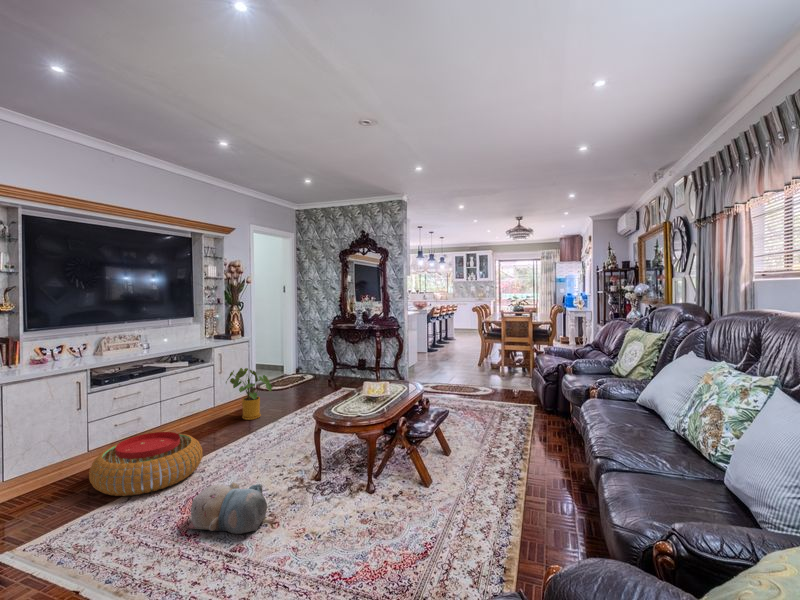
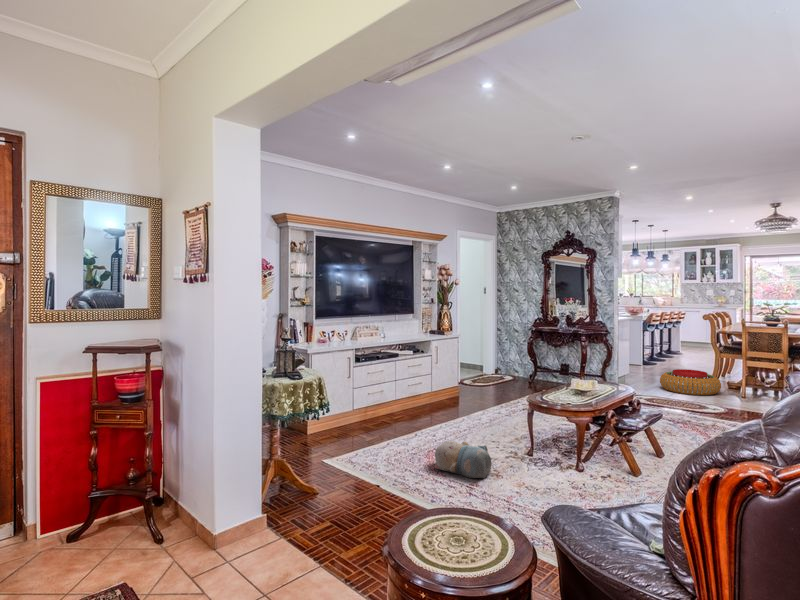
house plant: present [226,368,272,420] -> none [441,360,481,406]
pouf: present [89,432,203,496] -> present [660,369,721,395]

